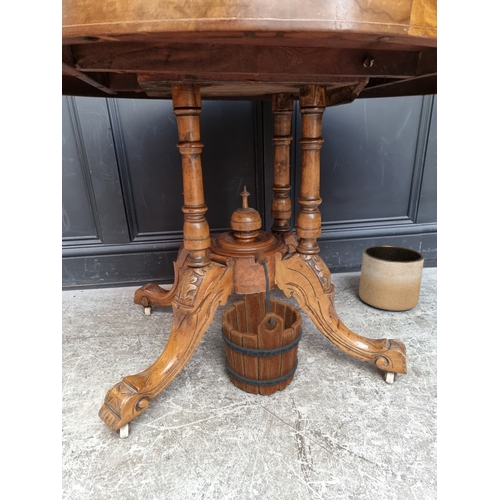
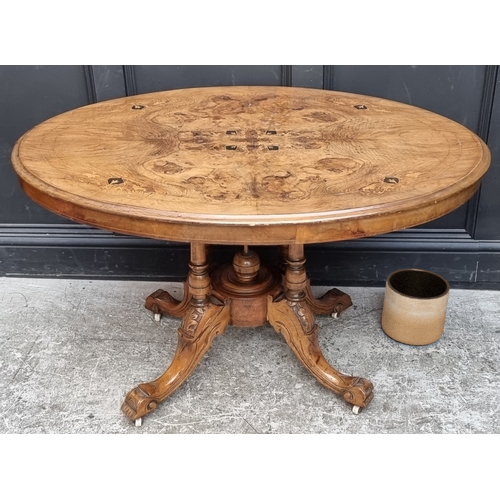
wooden bucket: present [221,249,302,395] -> none [217,294,286,411]

